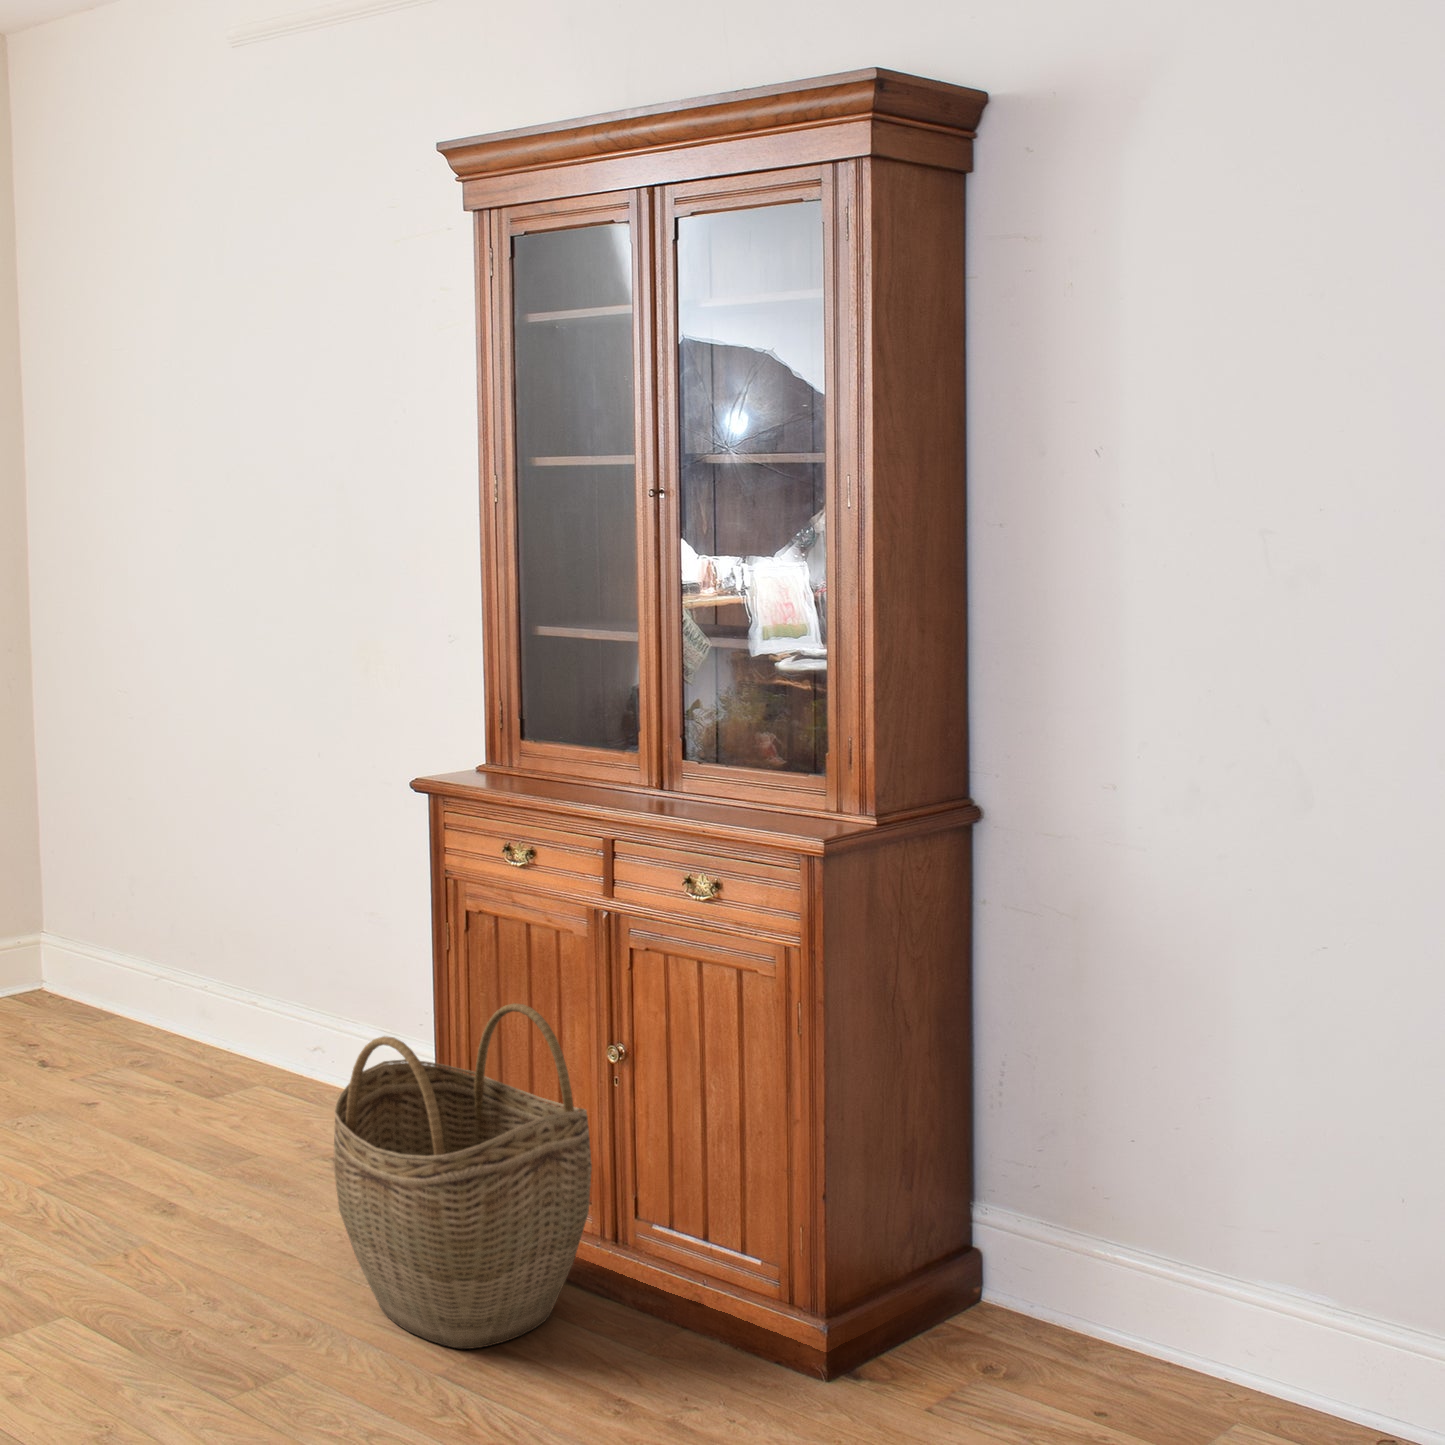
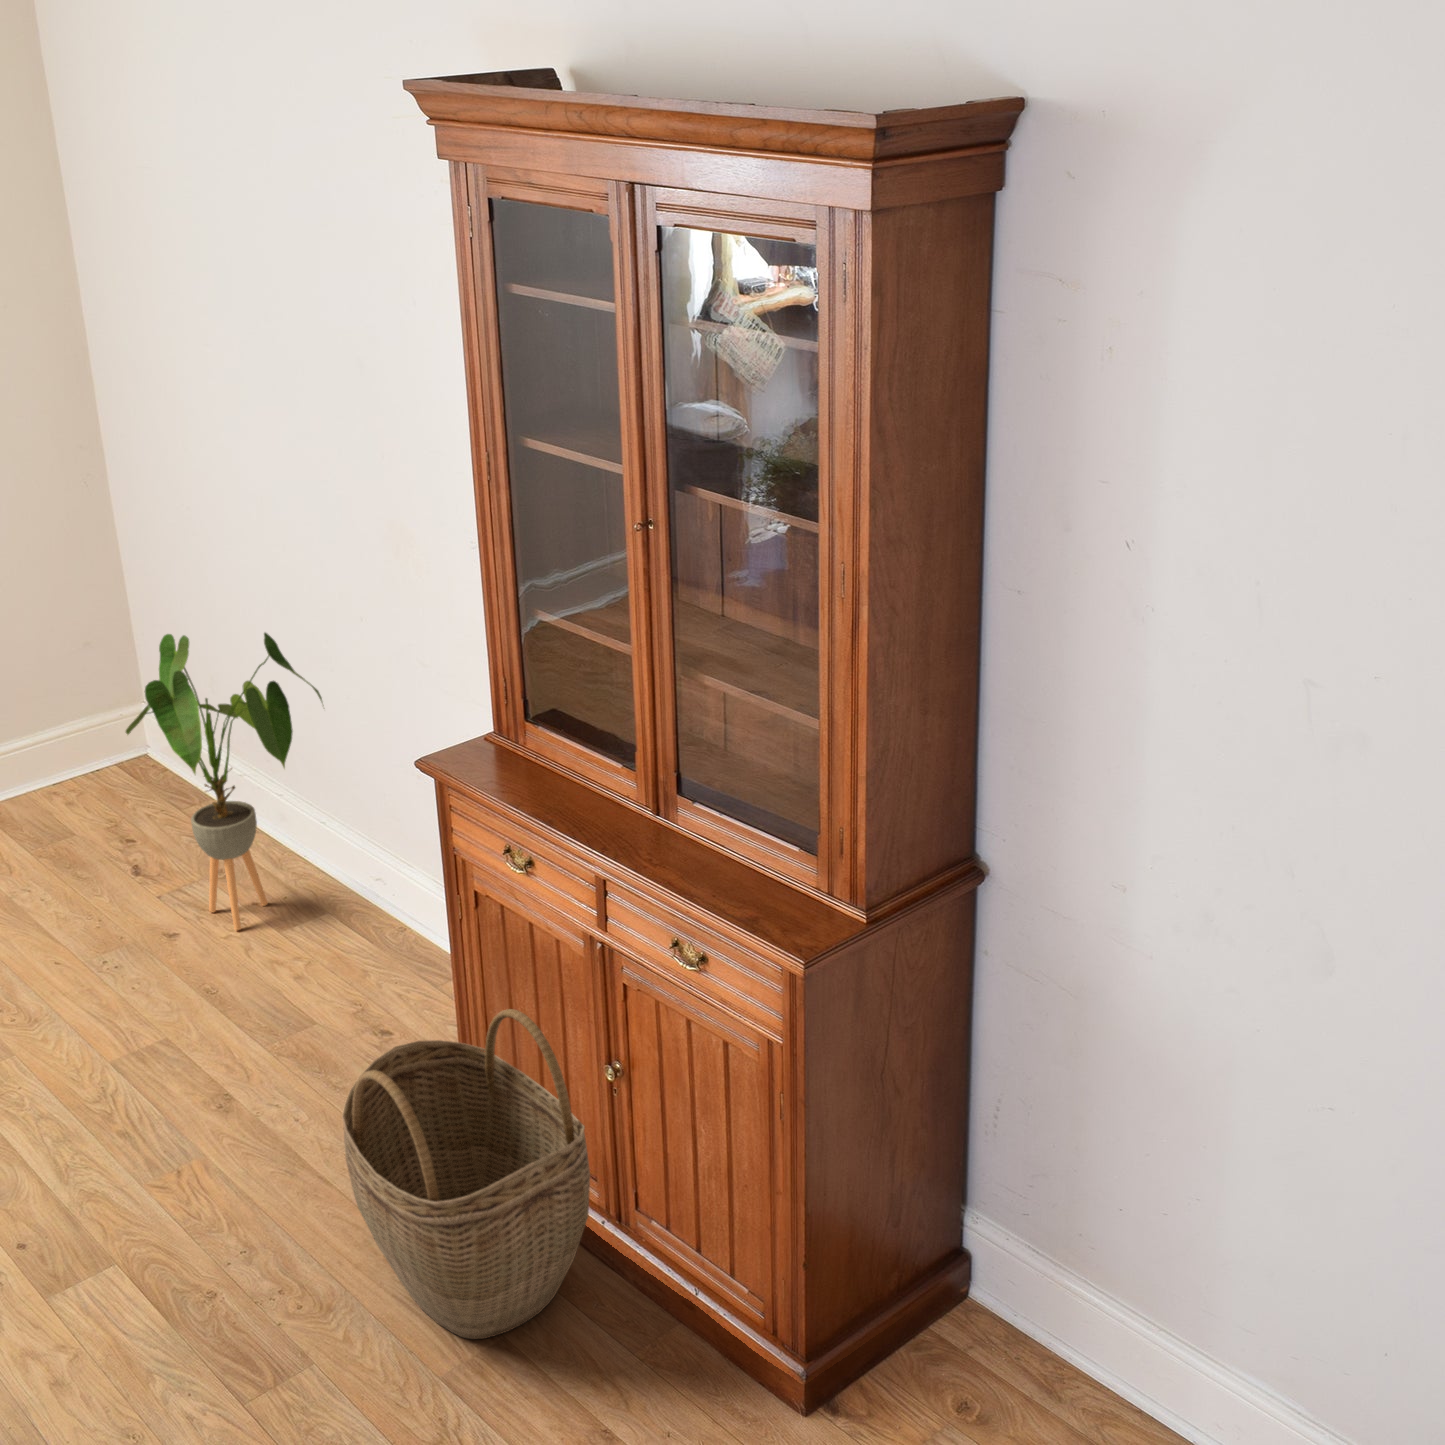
house plant: none [73,776,277,1094] -> present [126,633,322,930]

